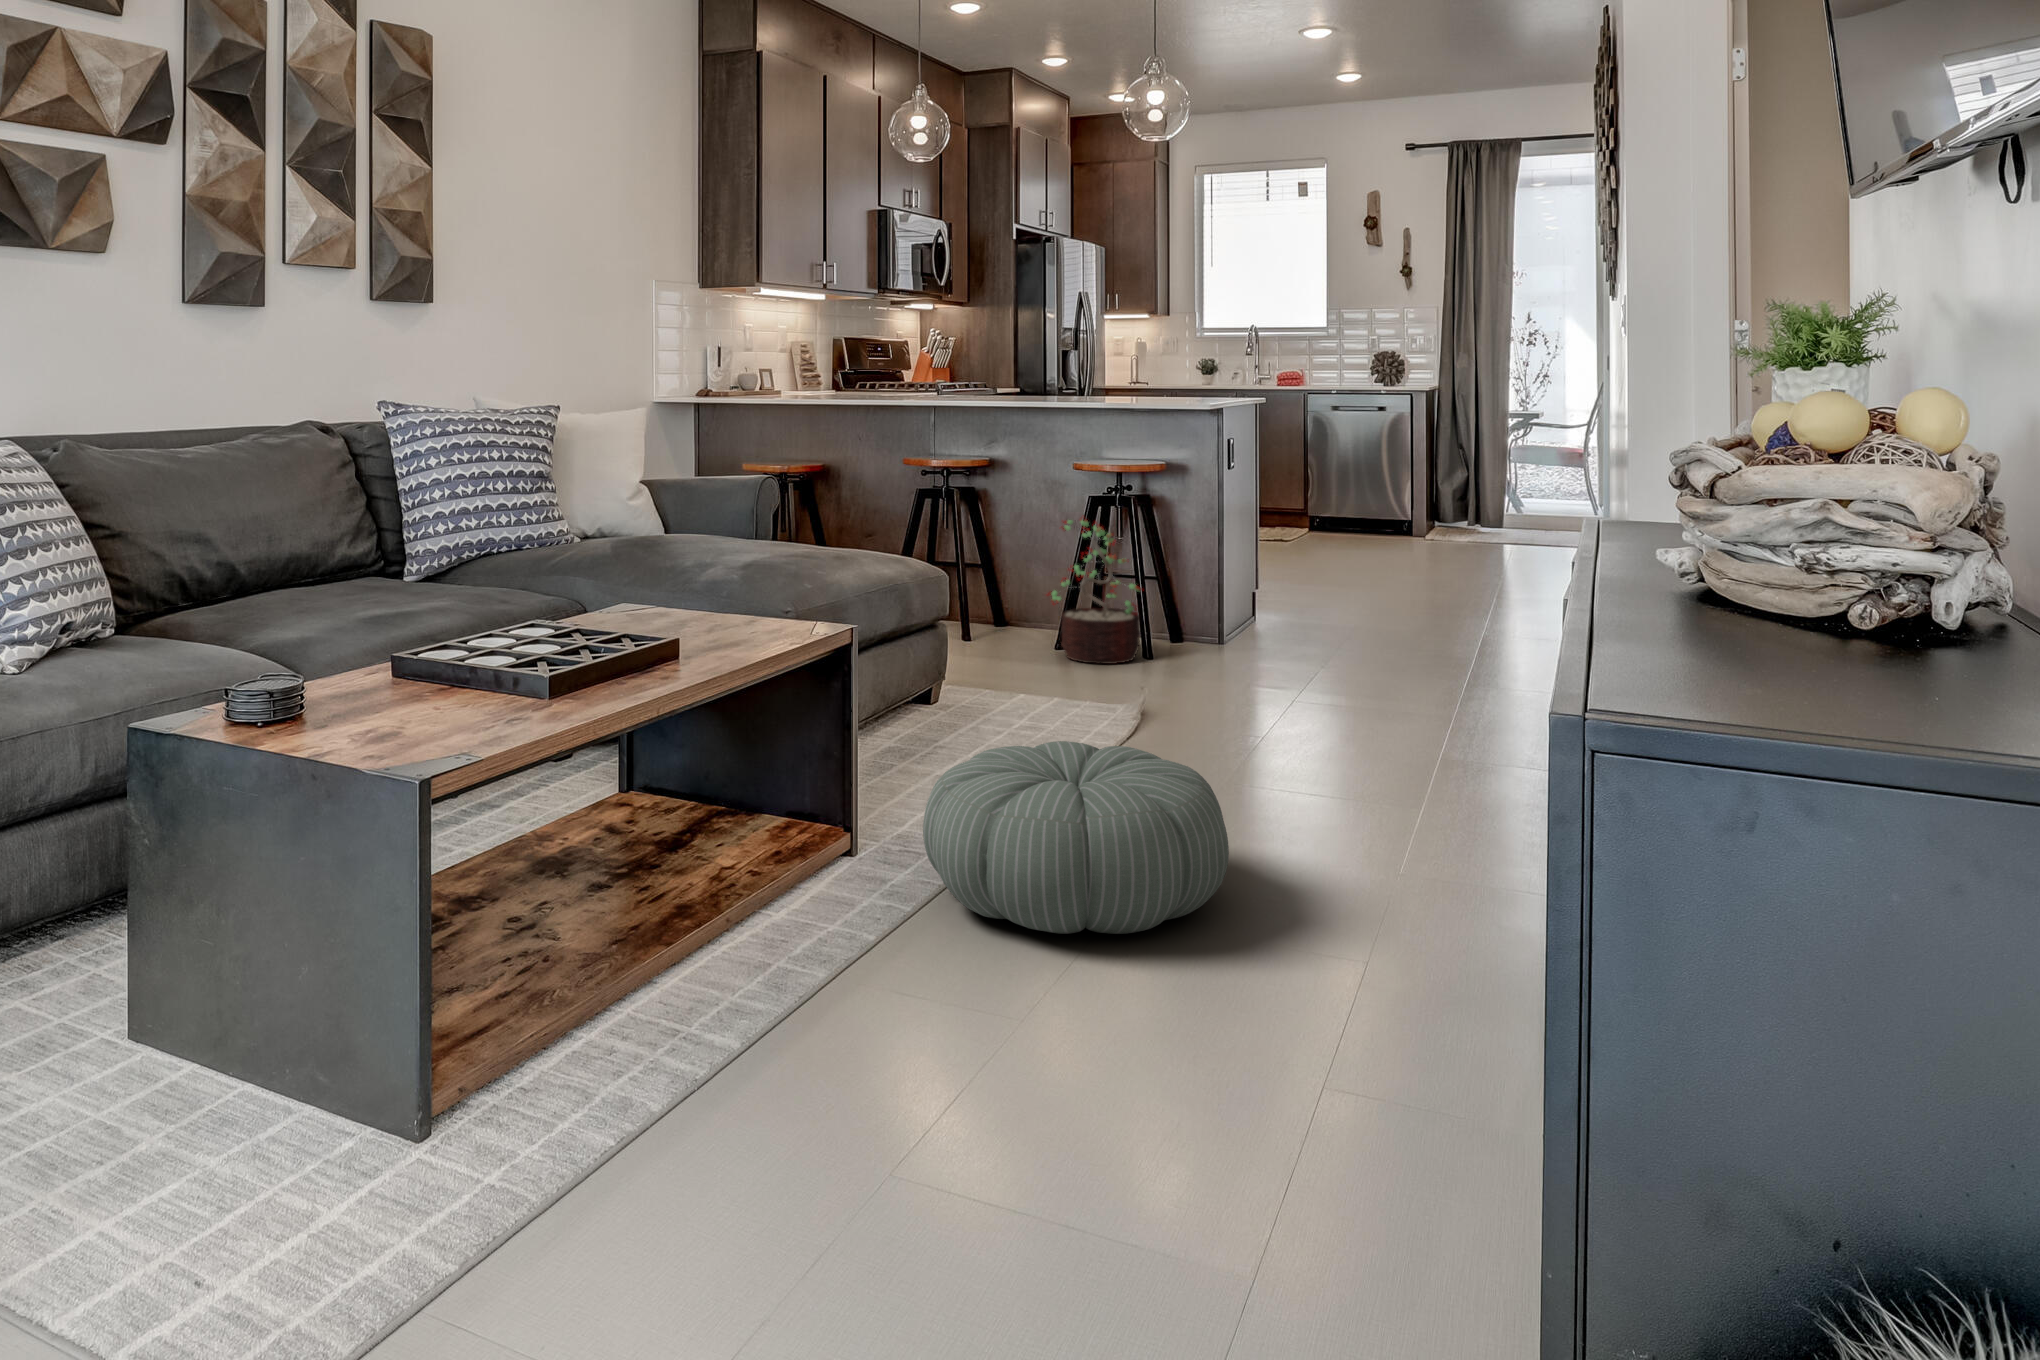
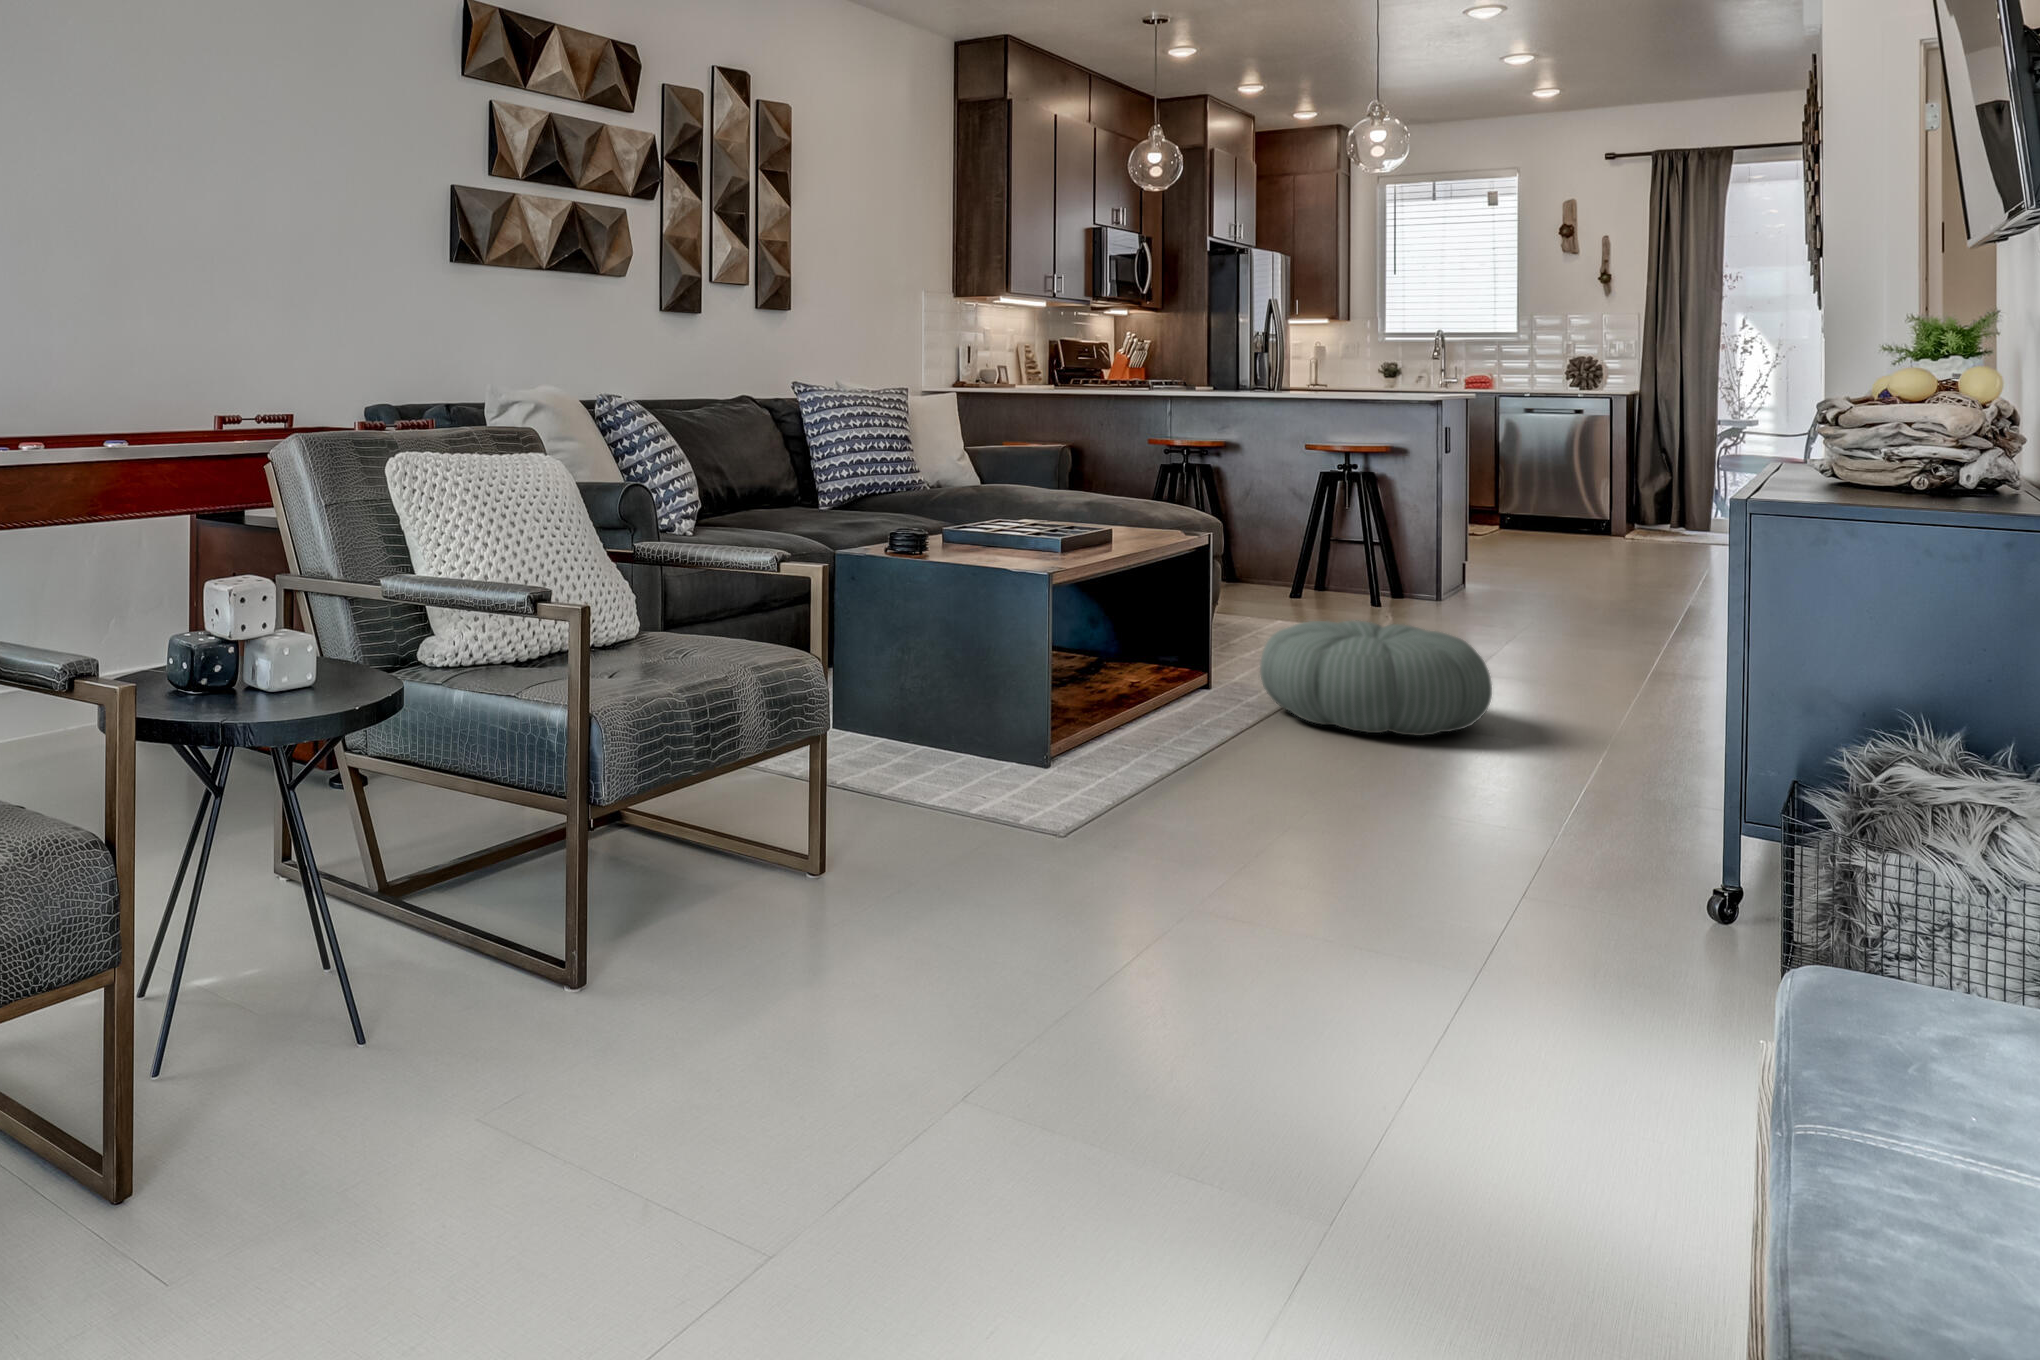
decorative plant: present [1047,519,1143,664] -> none [1280,486,1370,607]

